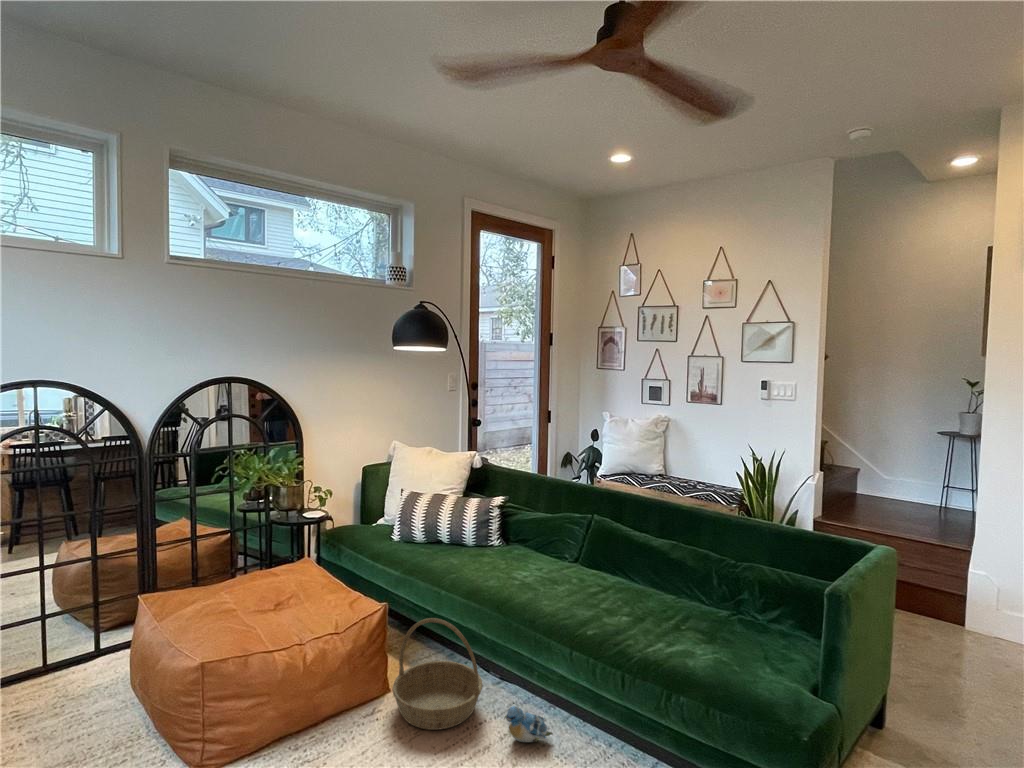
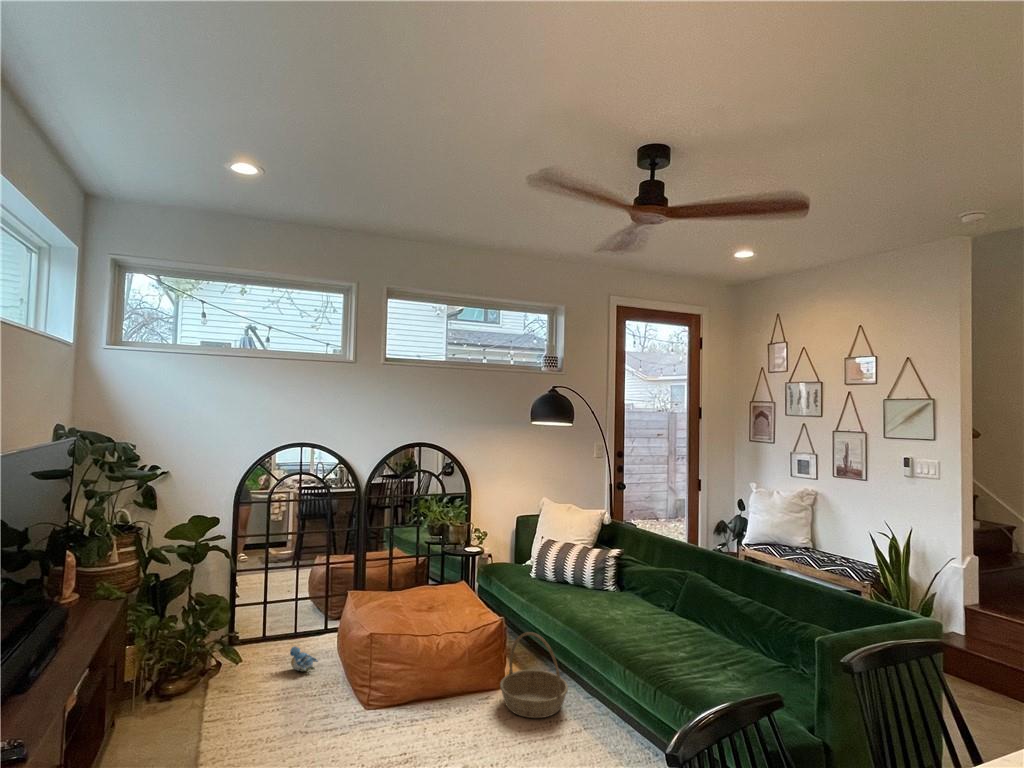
plush toy: present [505,706,553,743] -> present [290,646,318,671]

